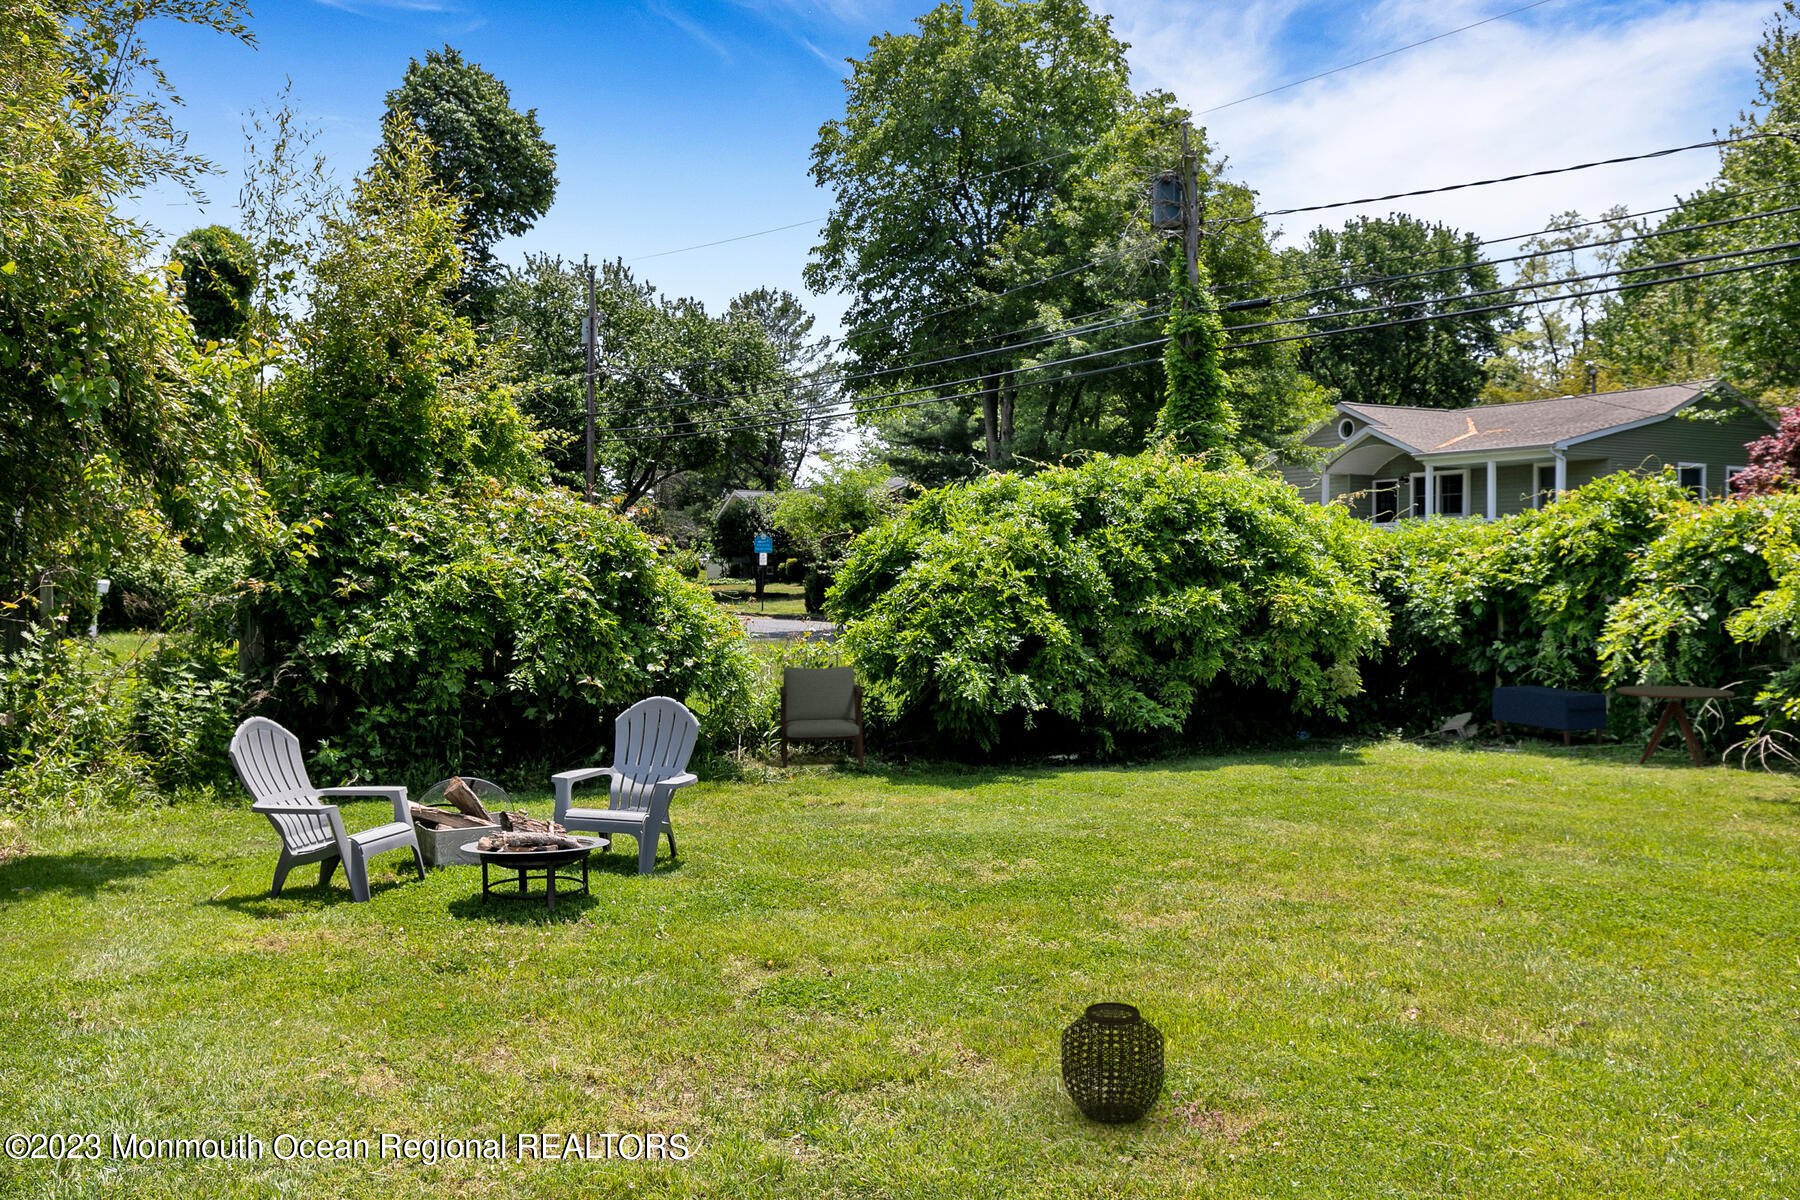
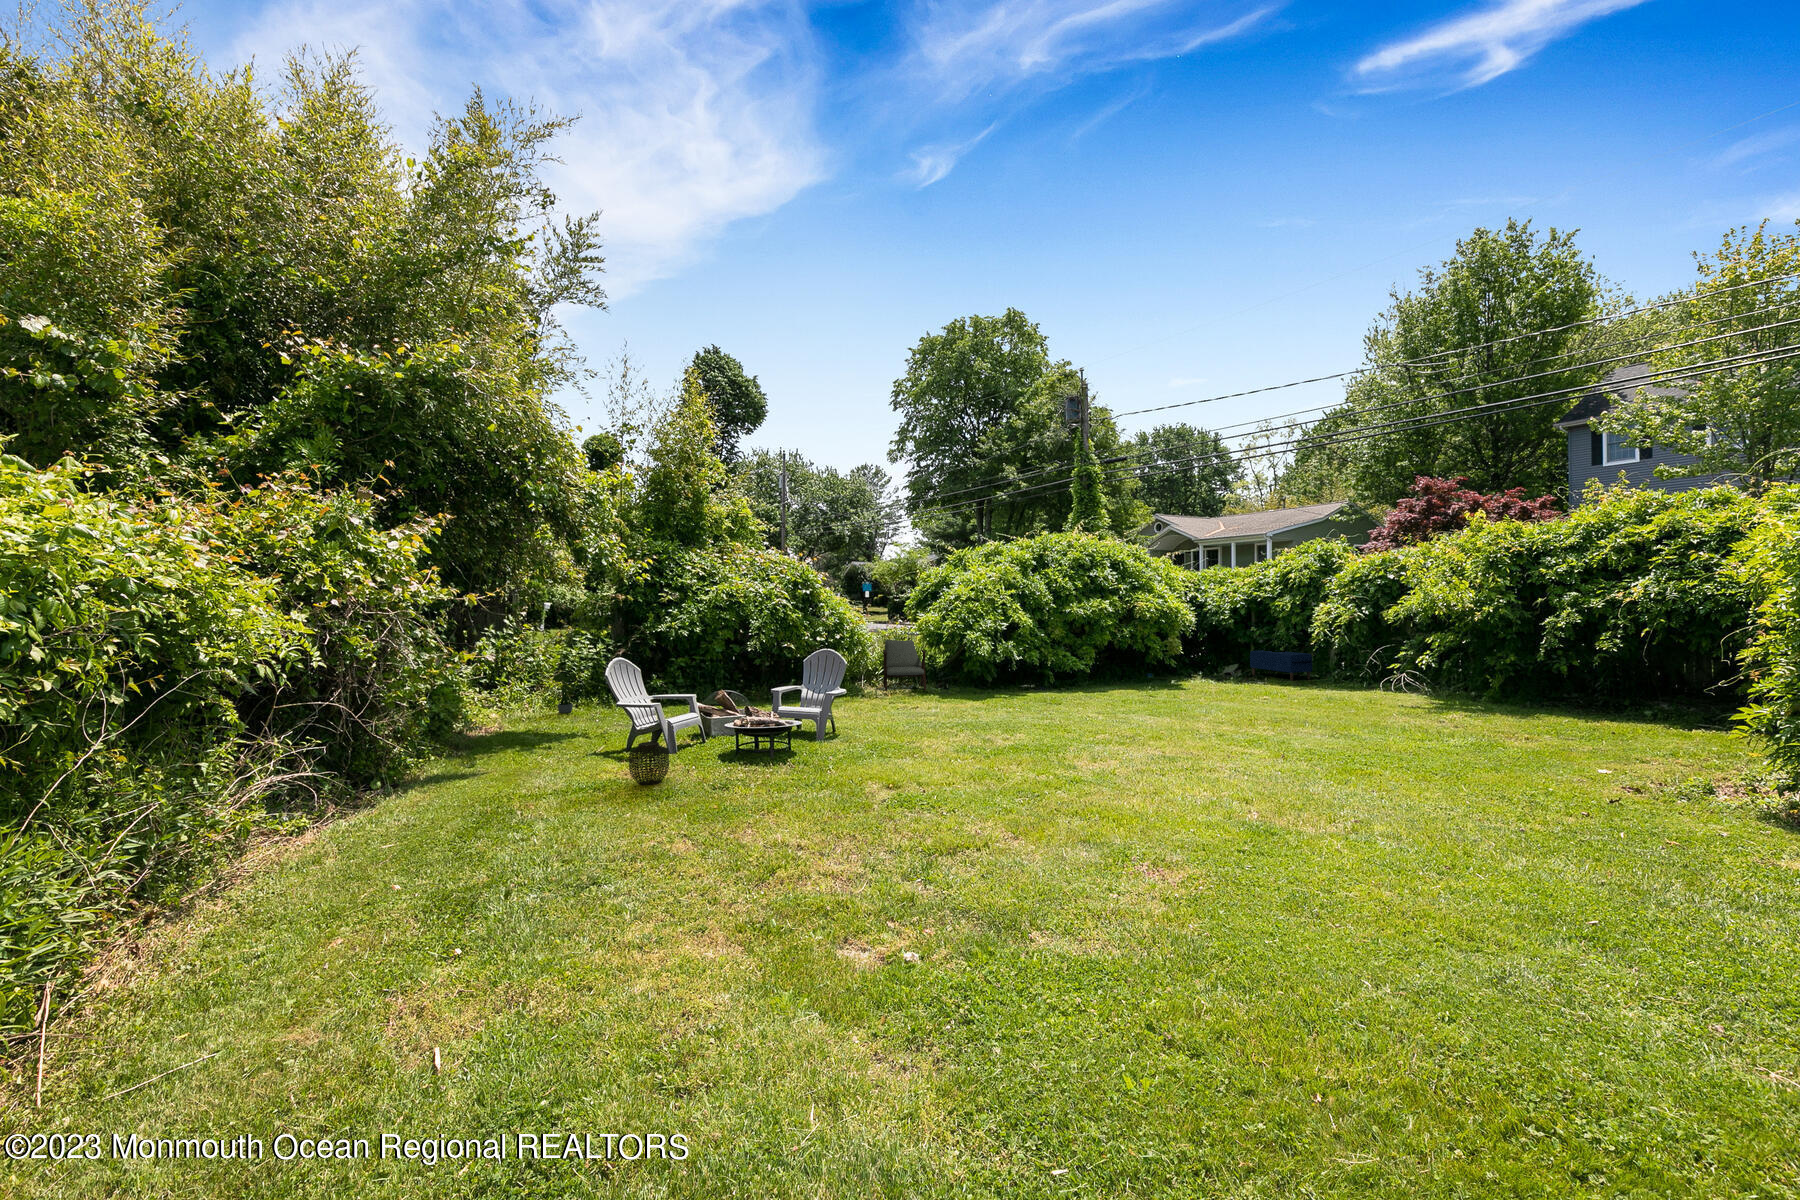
round table: present [1616,686,1734,767] -> none [1320,649,1385,691]
potted plant: none [114,735,176,817] -> present [551,672,576,713]
woven basket: present [1061,1002,1164,1124] -> present [629,742,669,785]

